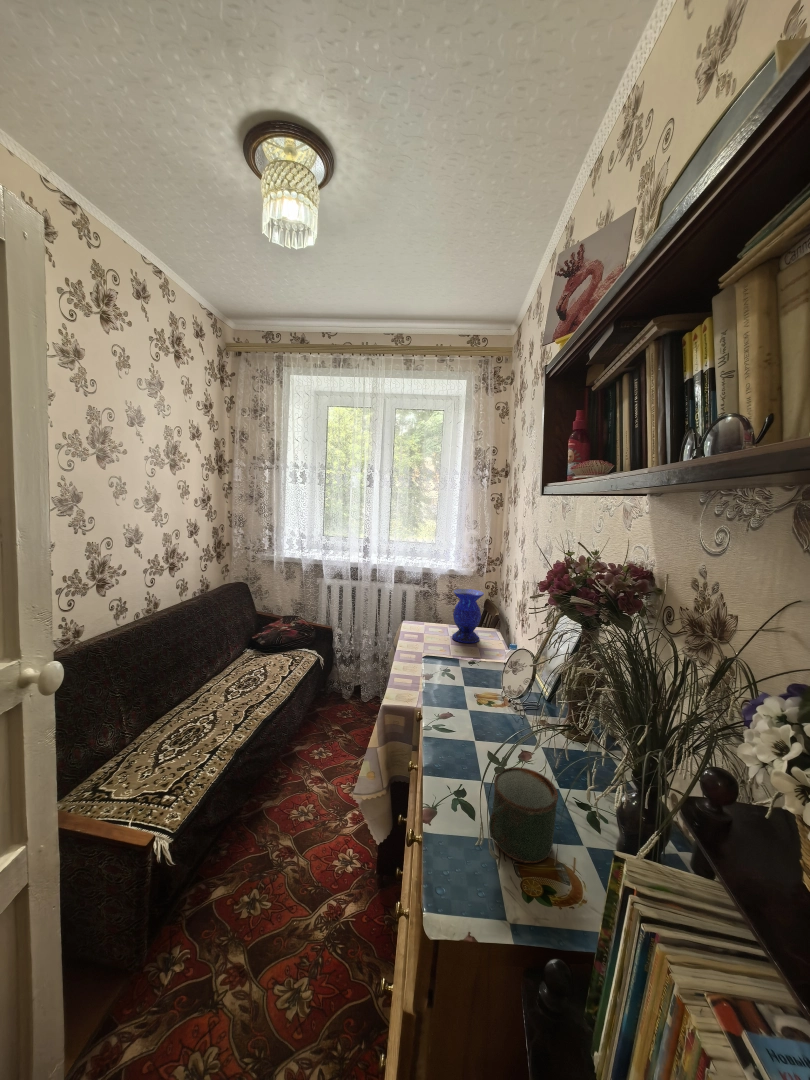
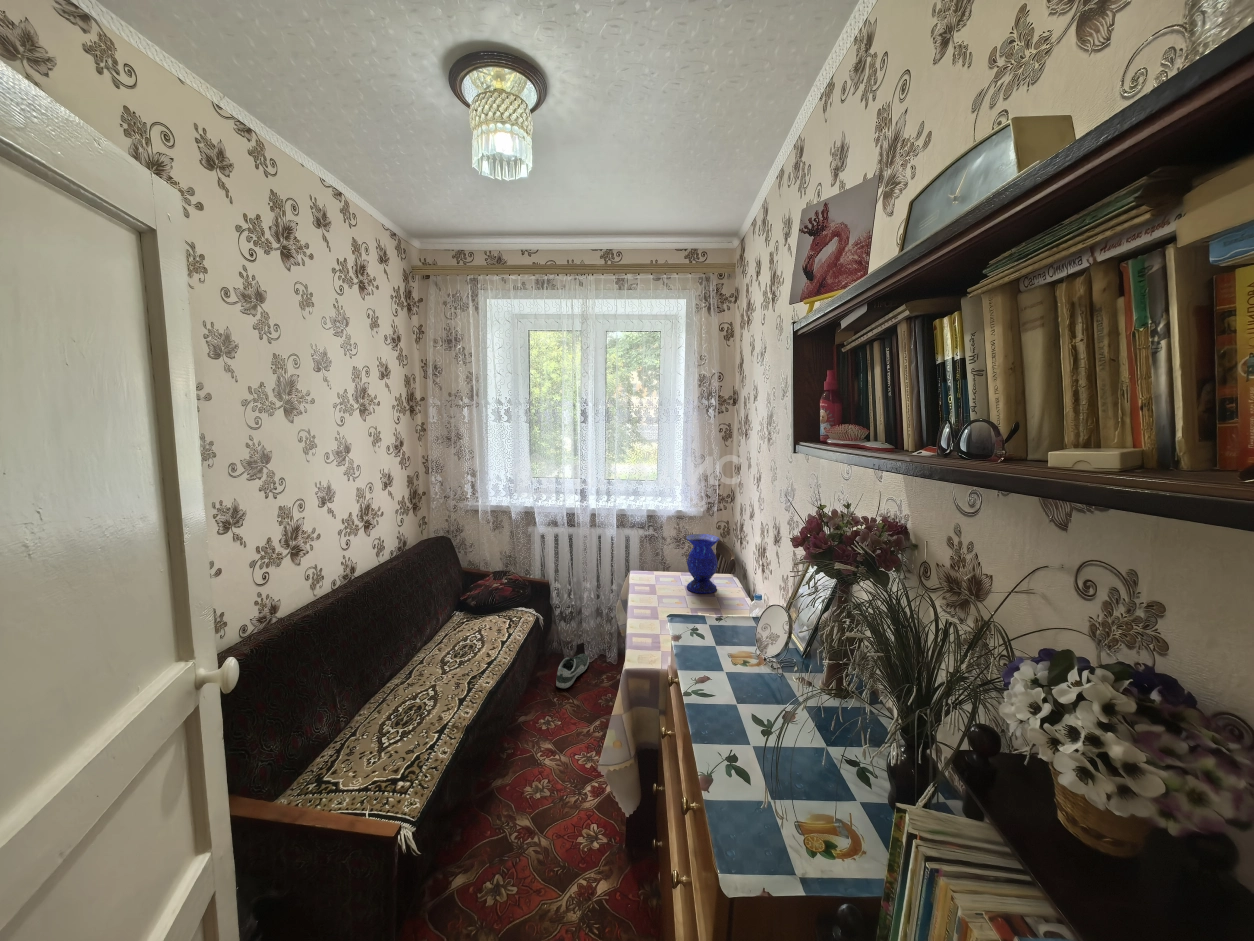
shoe: none [333,694,365,723] -> present [556,654,589,688]
mug: present [489,767,558,863] -> none [769,731,833,822]

